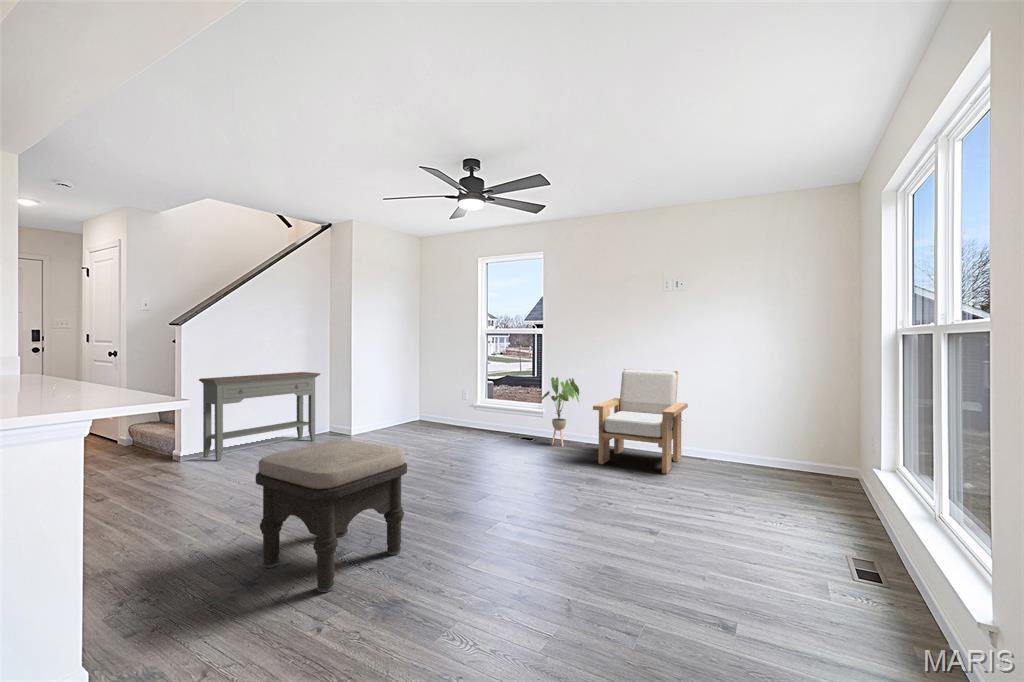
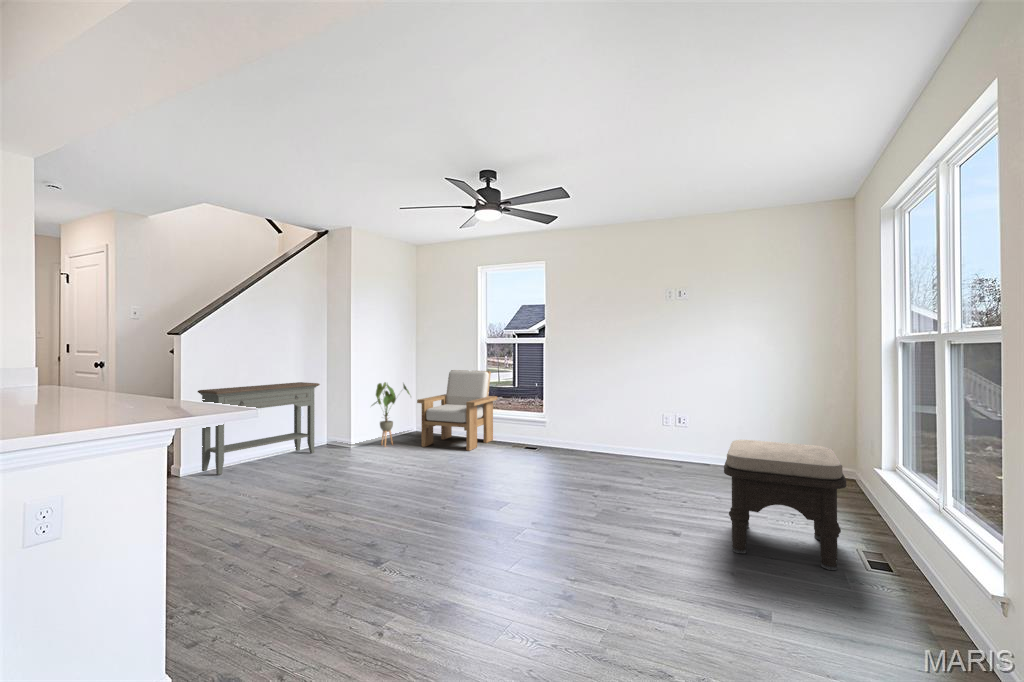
armchair: present [593,369,688,474] -> present [417,370,497,451]
house plant: present [541,377,579,447] -> present [373,382,410,447]
ottoman: present [256,440,407,592] -> present [724,440,846,570]

